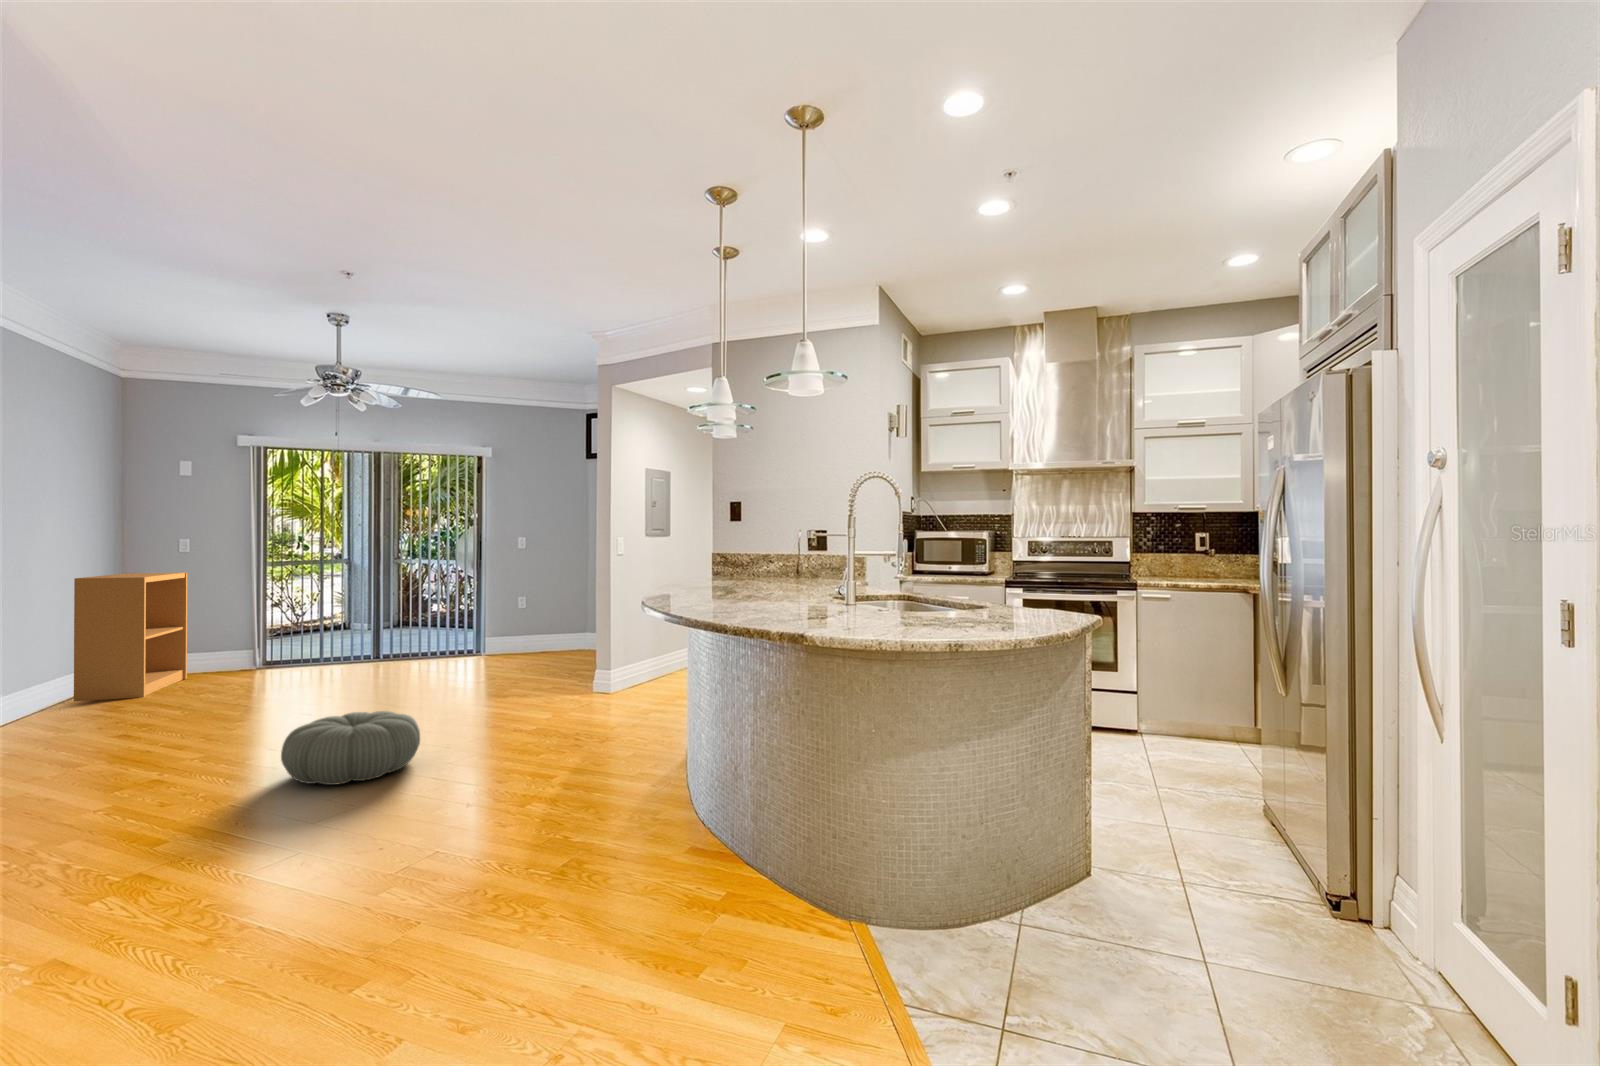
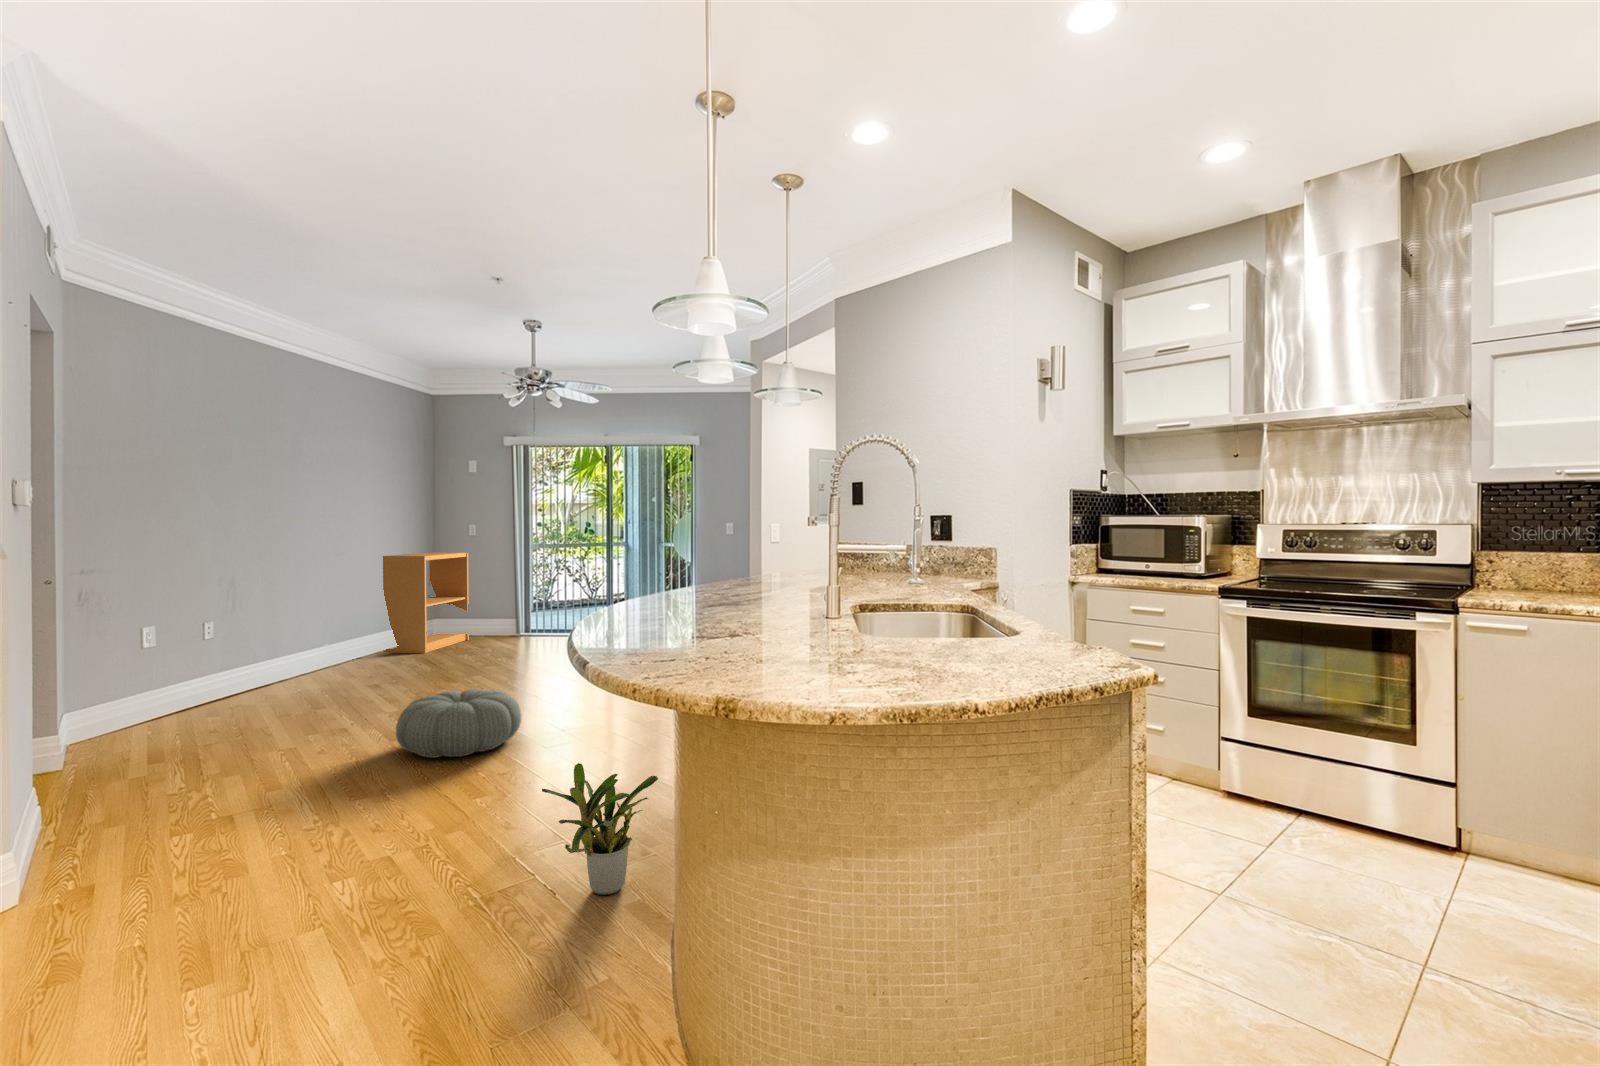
potted plant: none [611,738,705,842] -> present [542,763,658,895]

